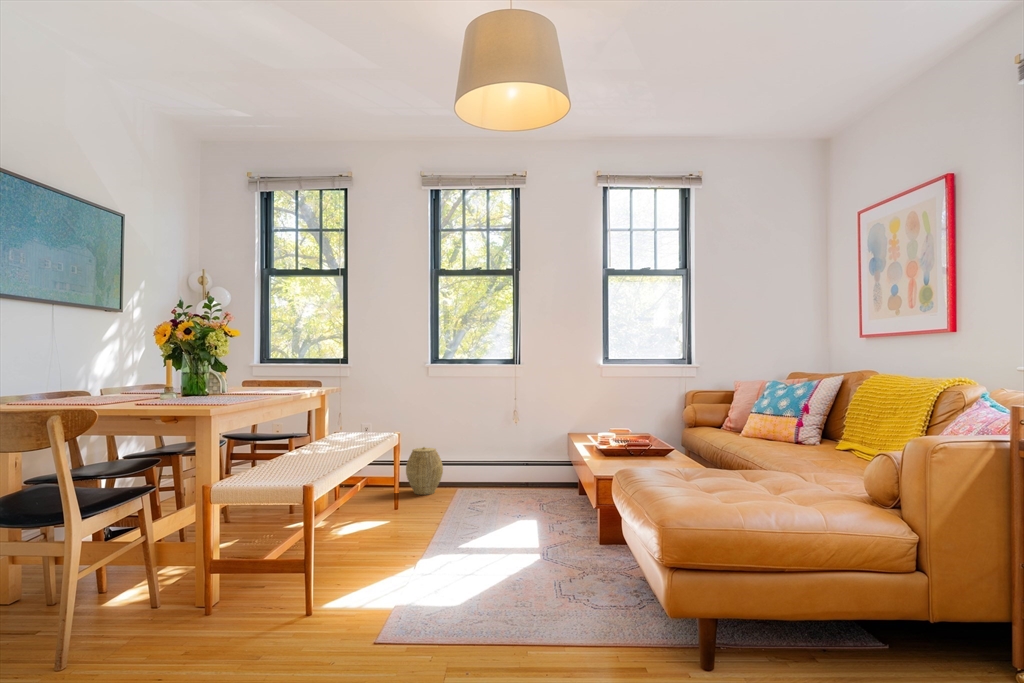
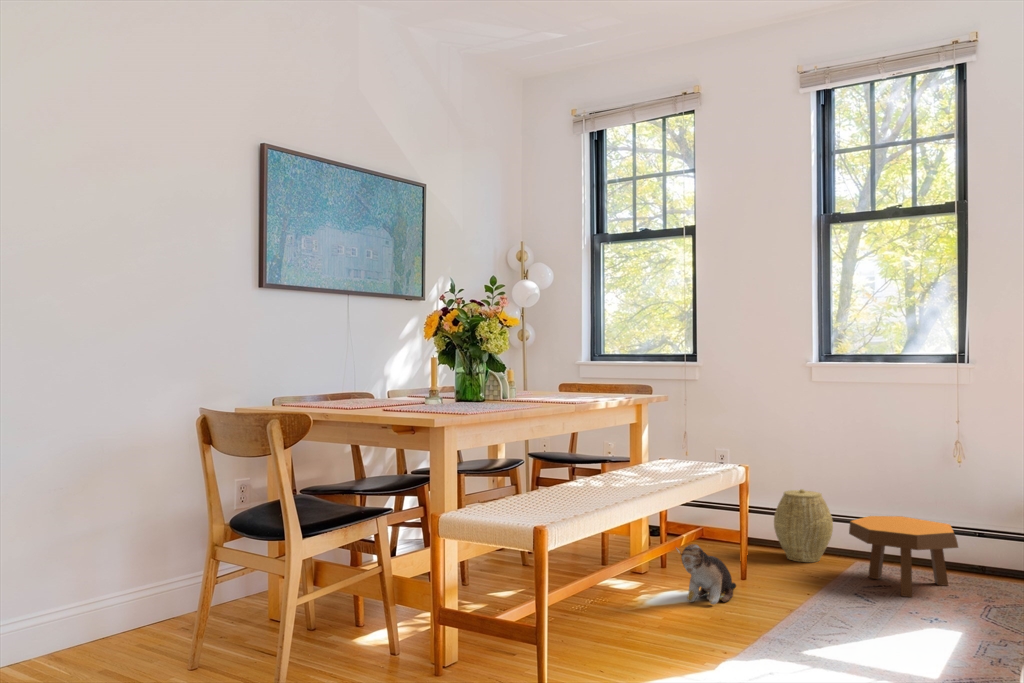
footstool: none [458,458,520,506] -> present [849,516,958,597]
plush toy: none [360,489,395,531] -> present [676,544,736,604]

